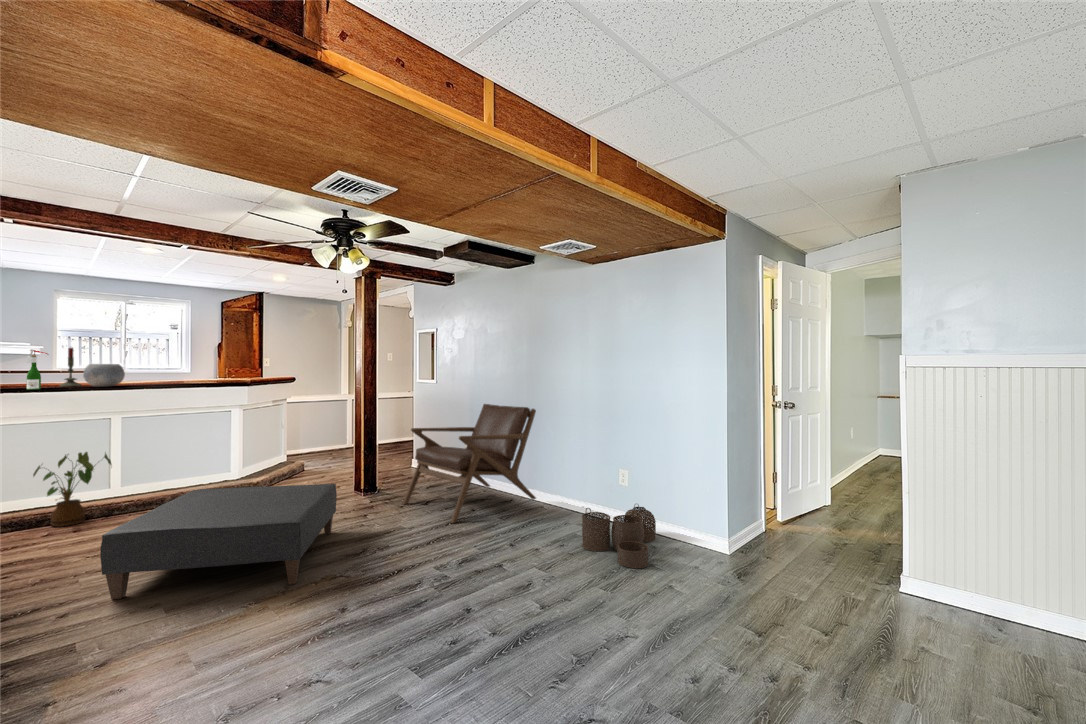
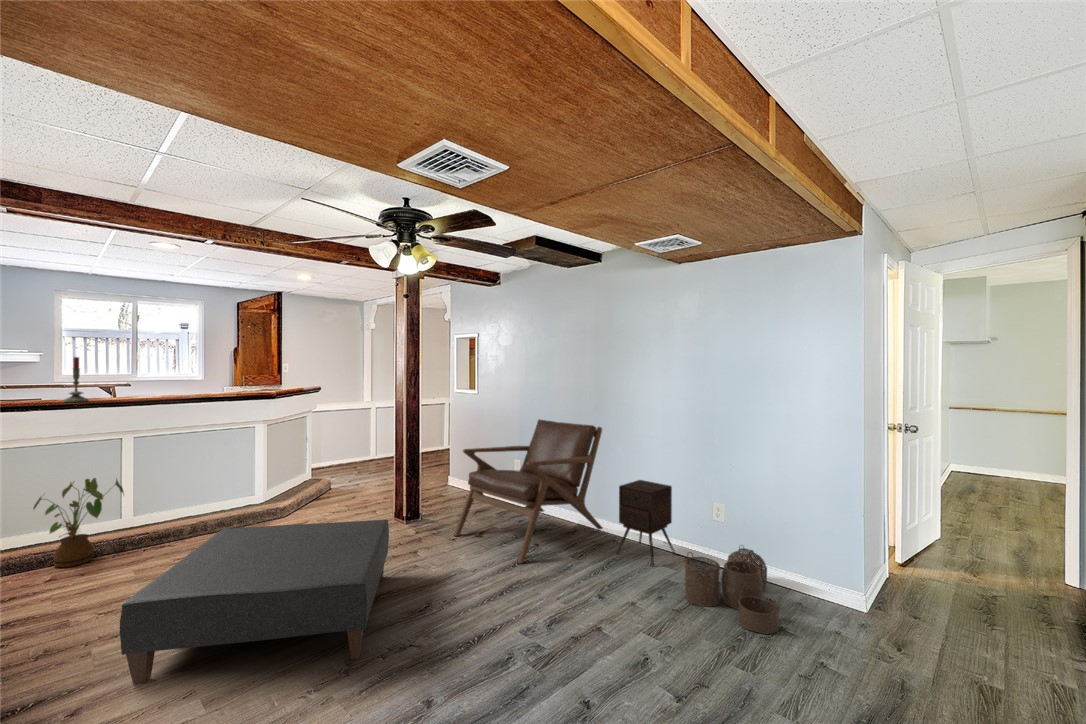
wine bottle: present [27,349,47,390] -> none [25,361,52,408]
bowl: present [83,364,125,387] -> none [91,376,138,403]
side table: none [539,453,590,525] -> present [617,480,675,566]

